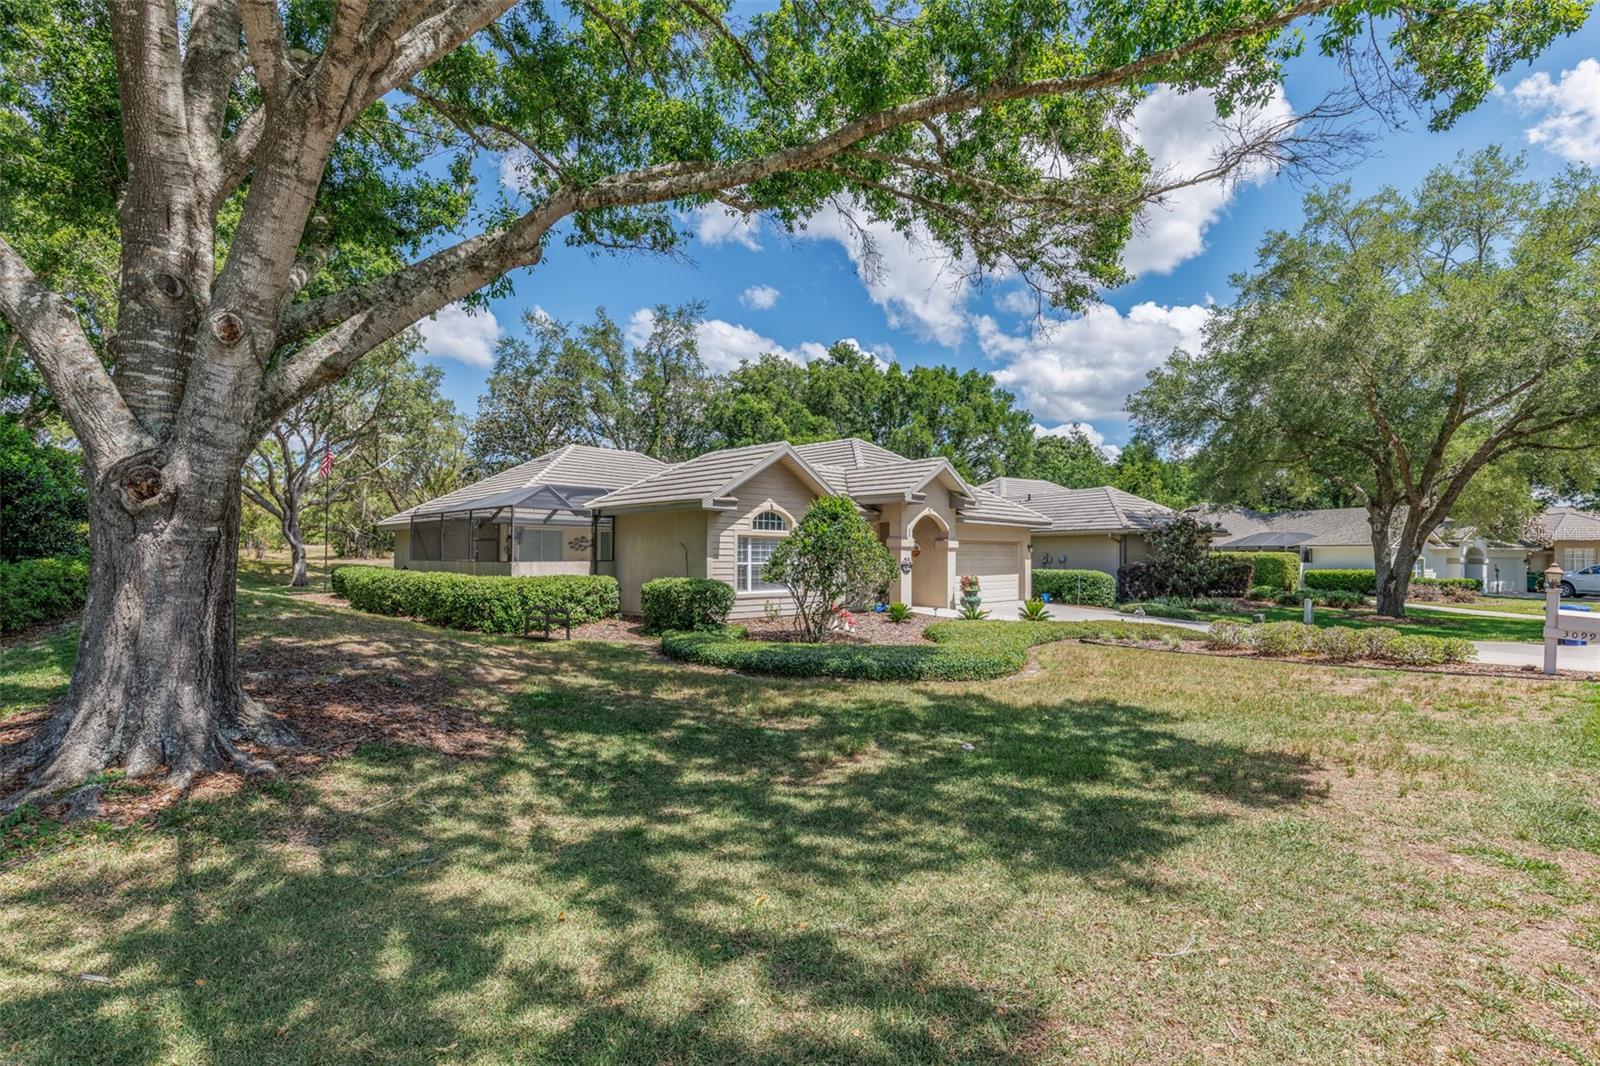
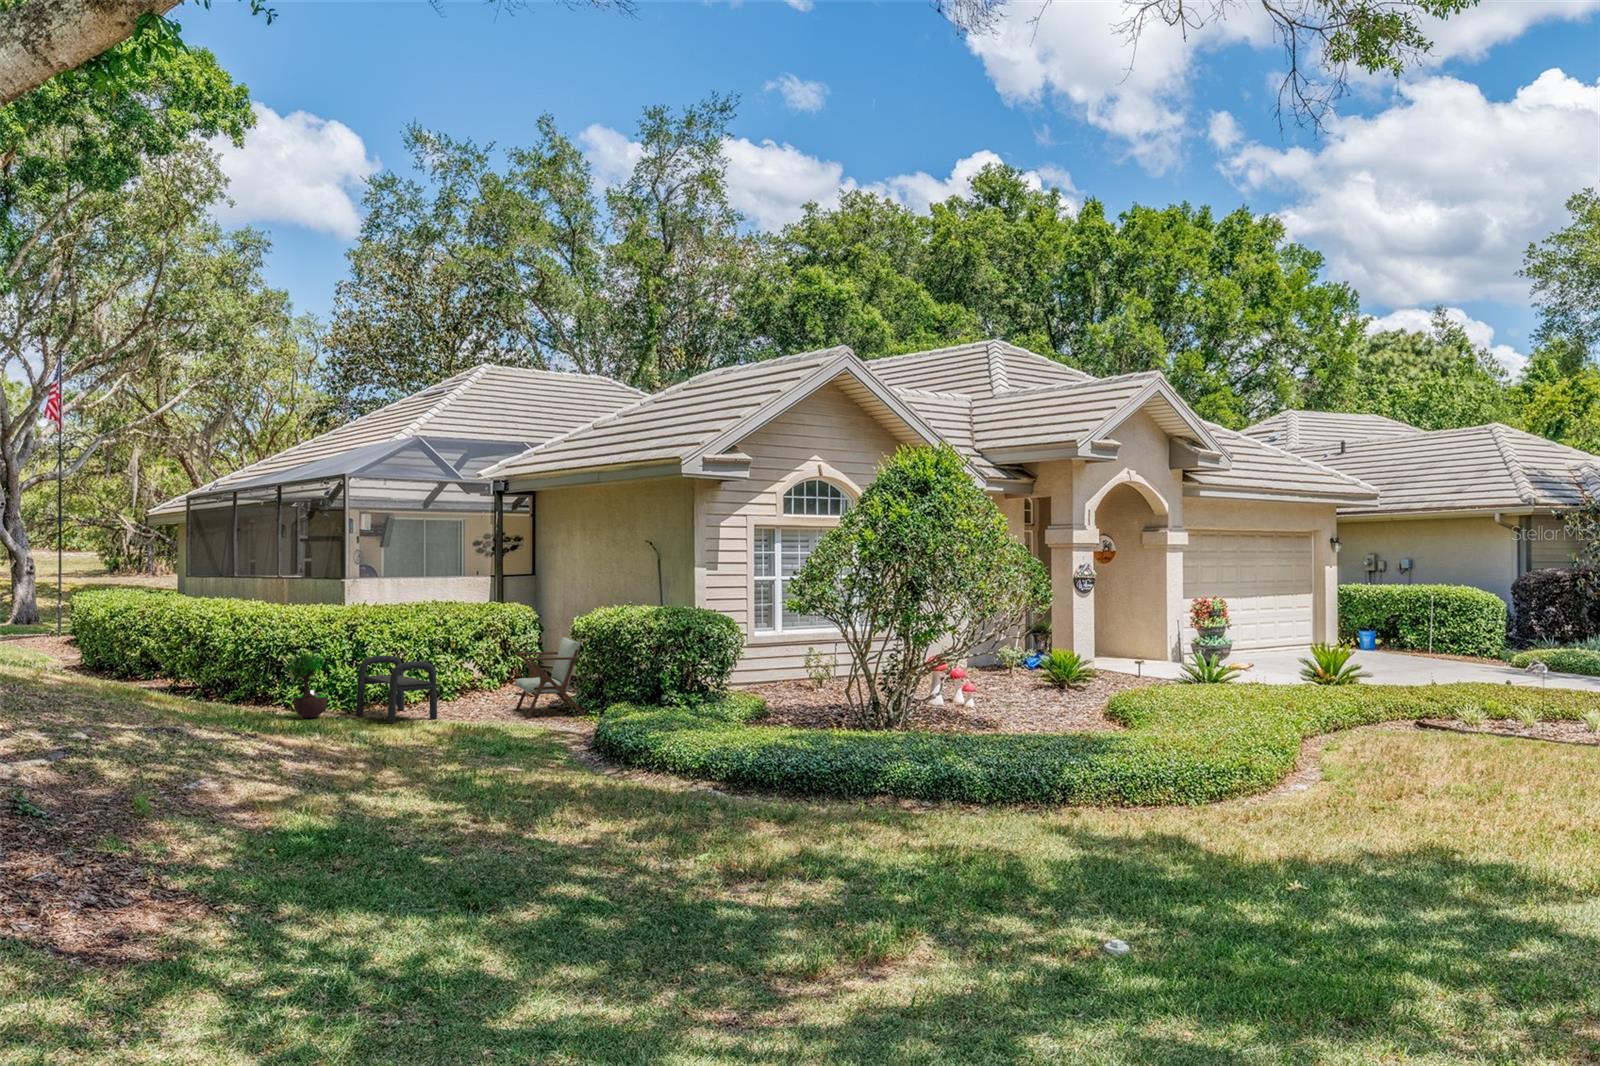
lounge chair: none [611,596,651,639] -> present [515,637,586,718]
potted tree: none [485,600,510,639] -> present [285,651,327,718]

